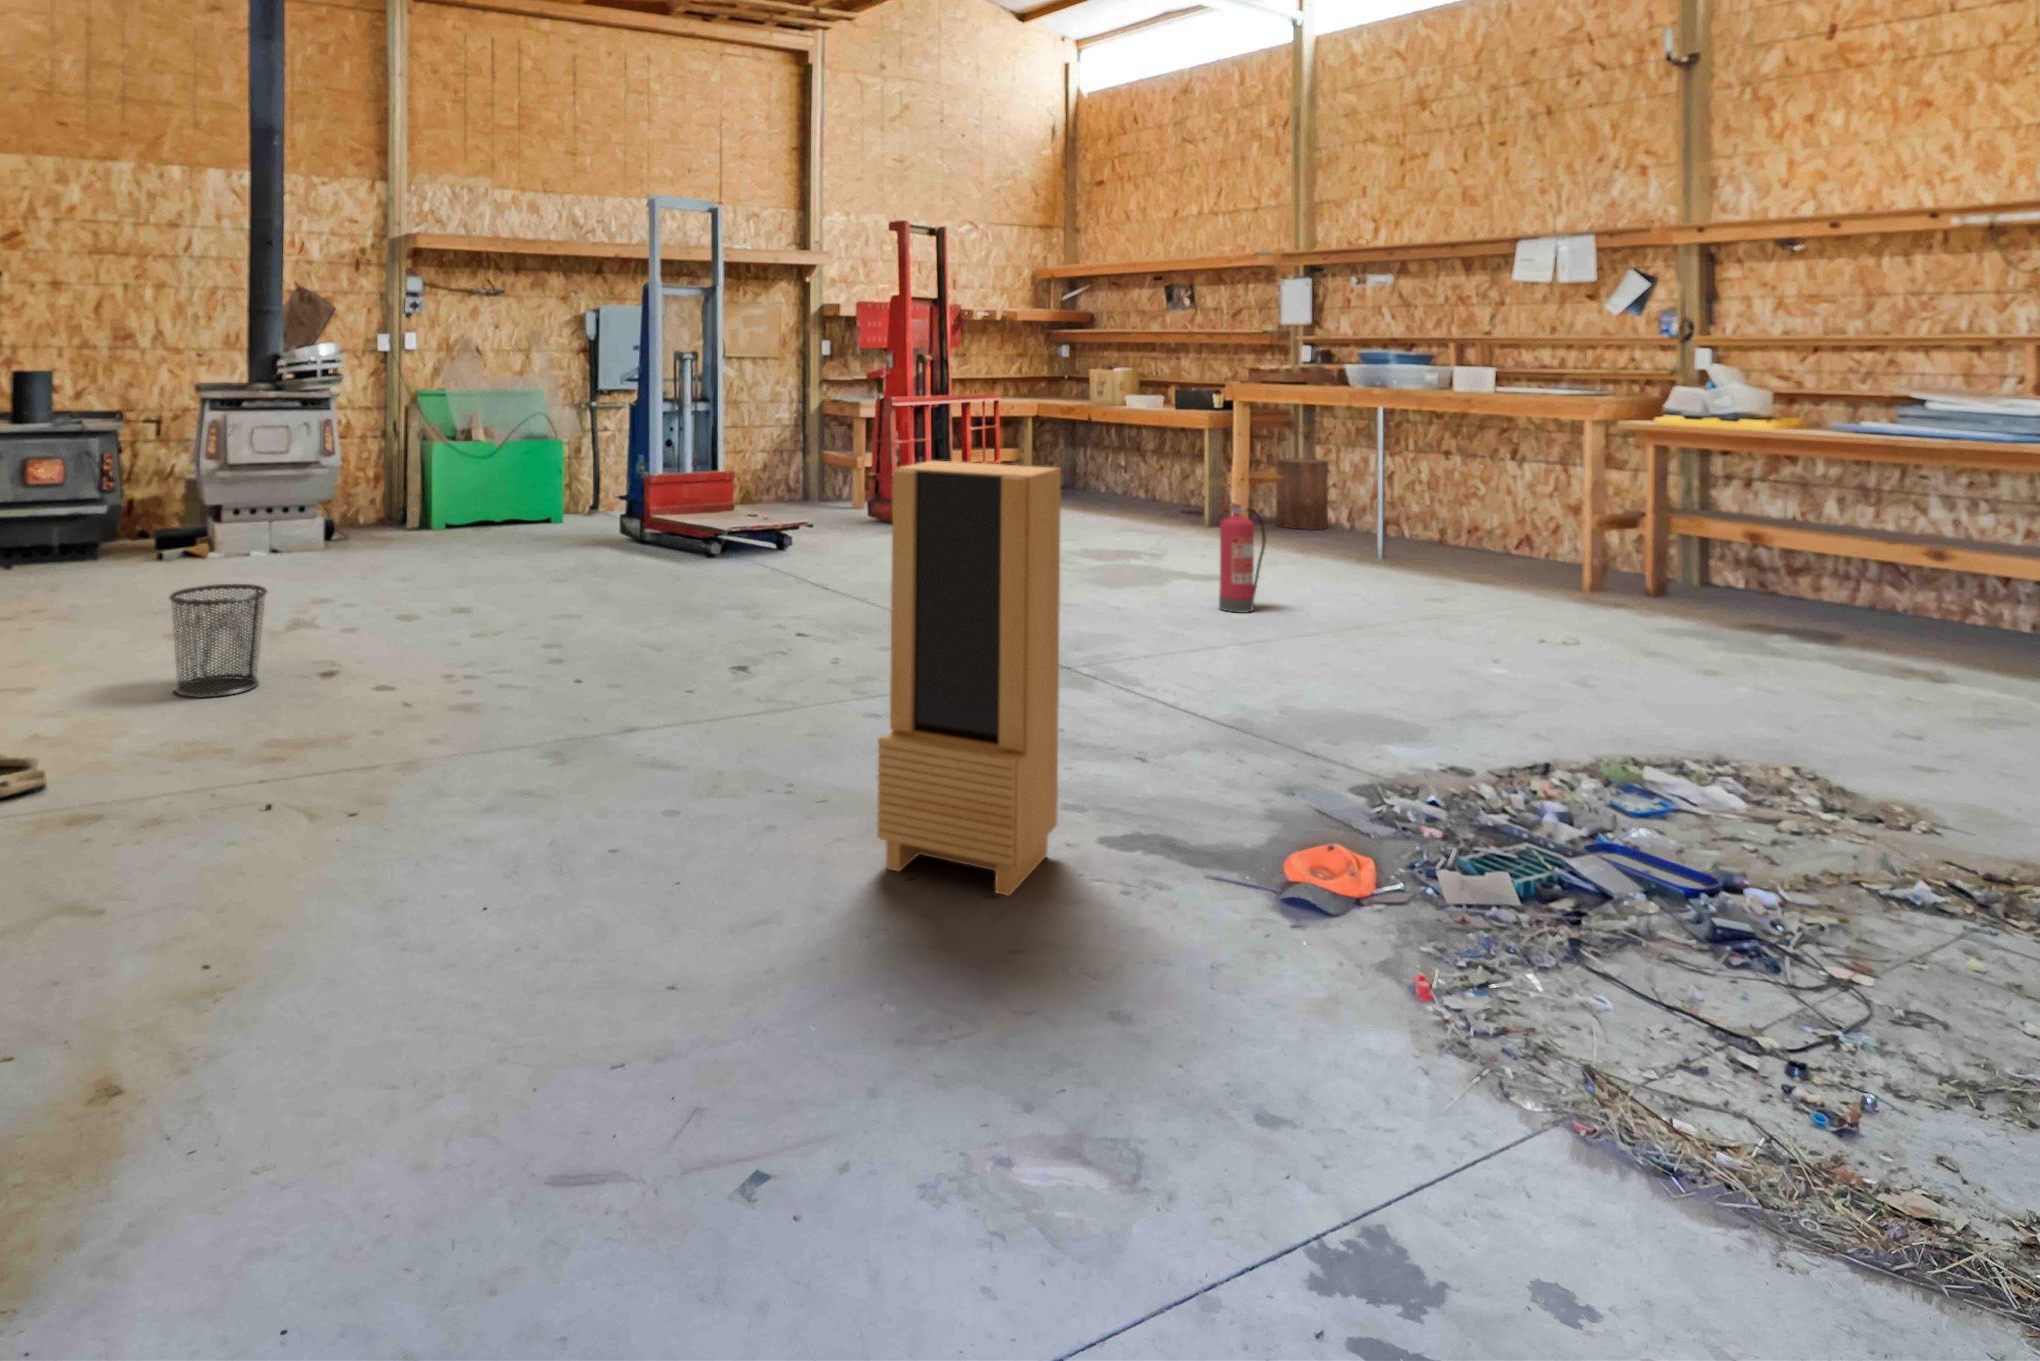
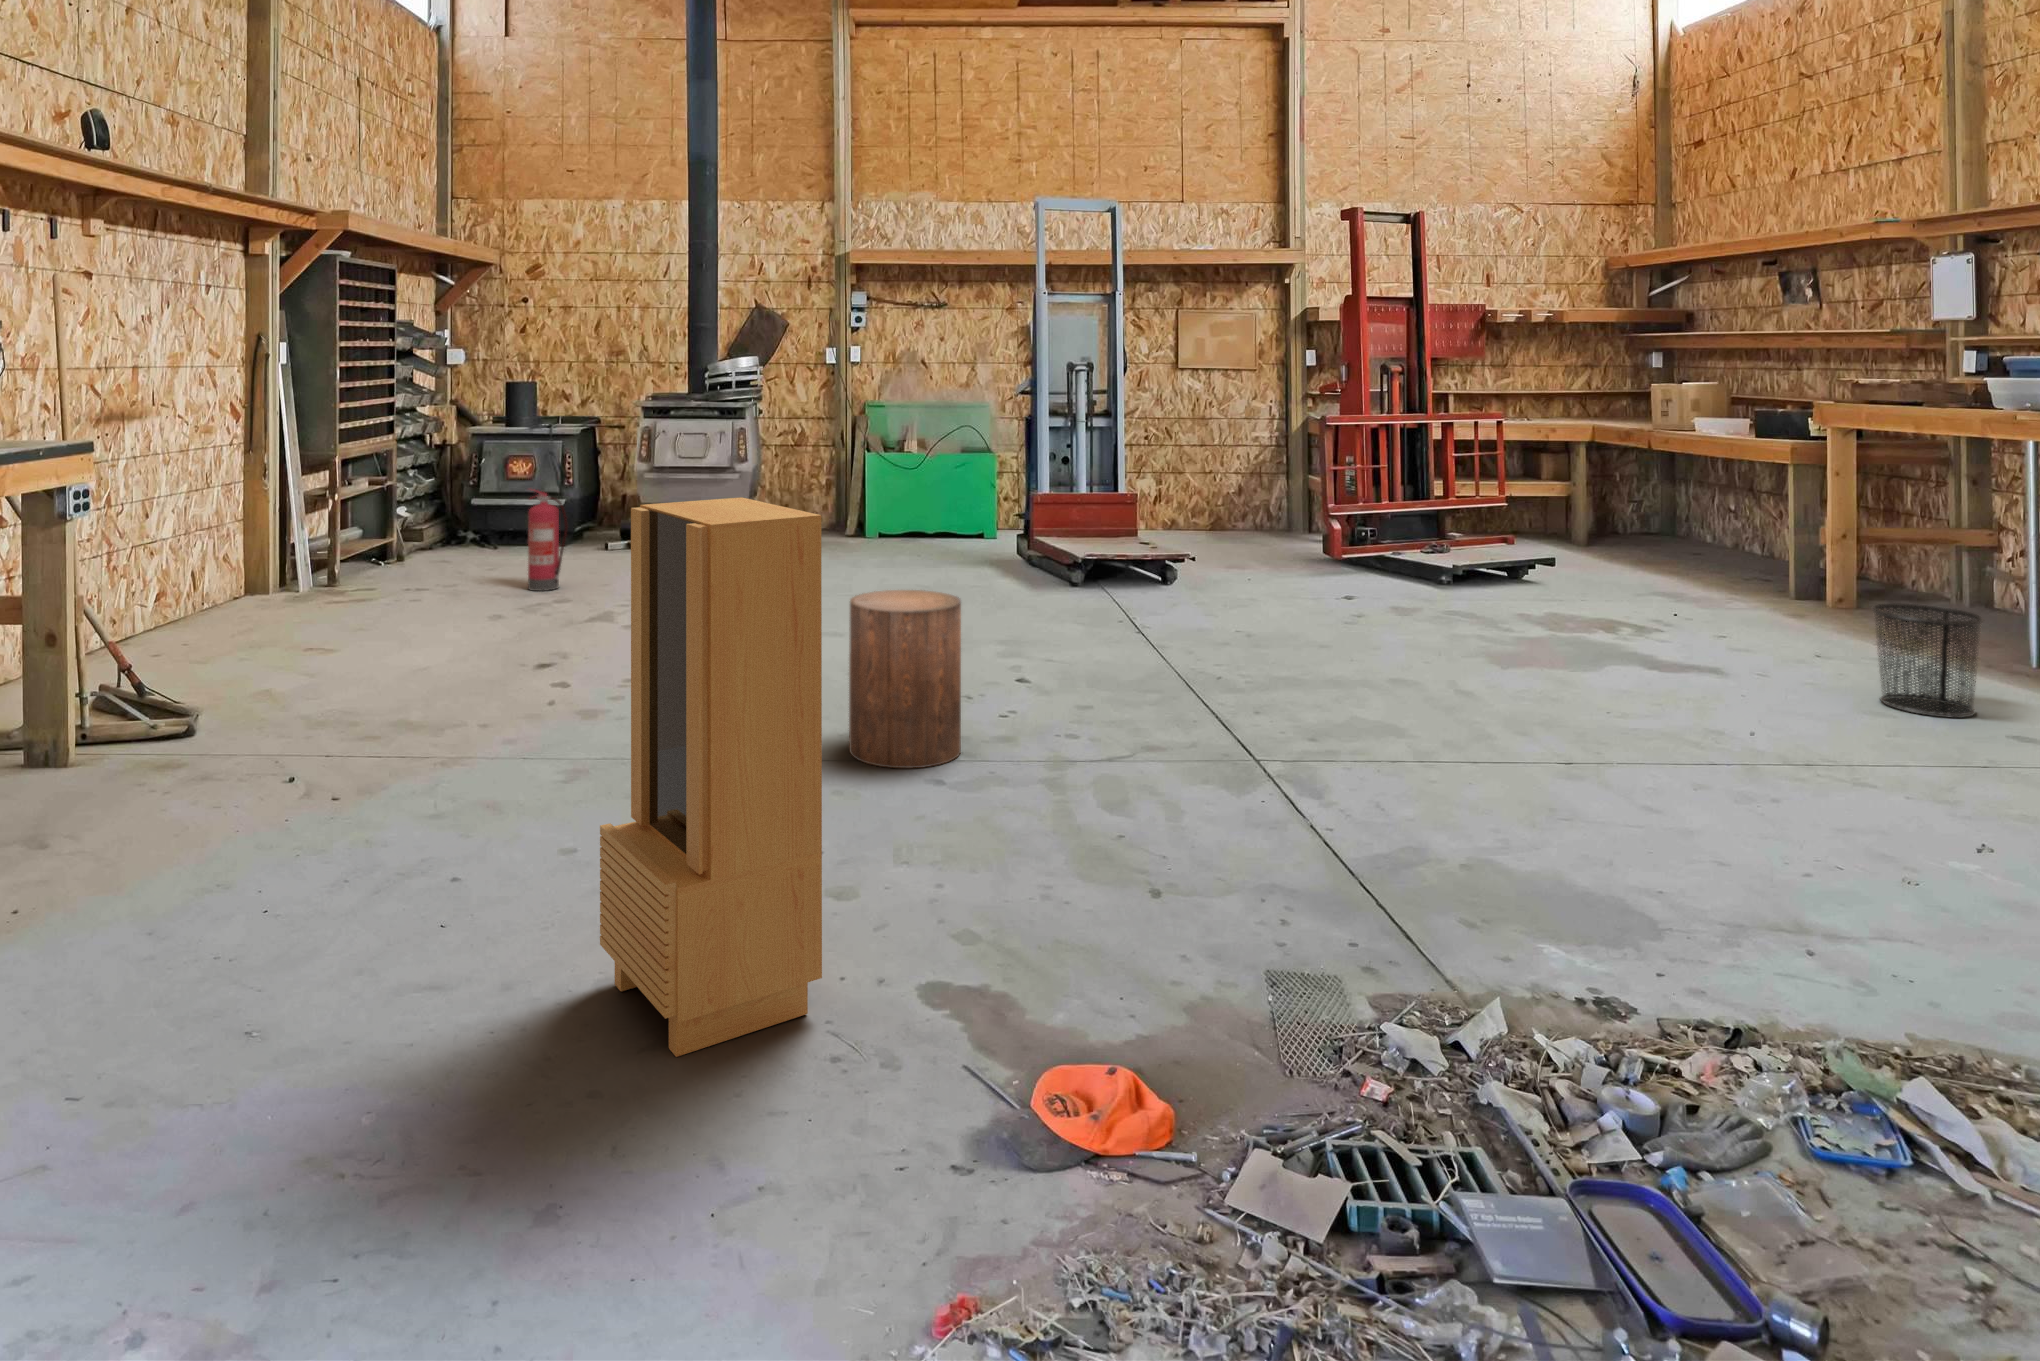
stool: present [1276,458,1329,530] -> present [849,590,961,768]
fire extinguisher: present [1219,503,1266,613] -> present [528,491,567,591]
waste bin: present [169,584,267,697] -> present [1872,603,1984,718]

